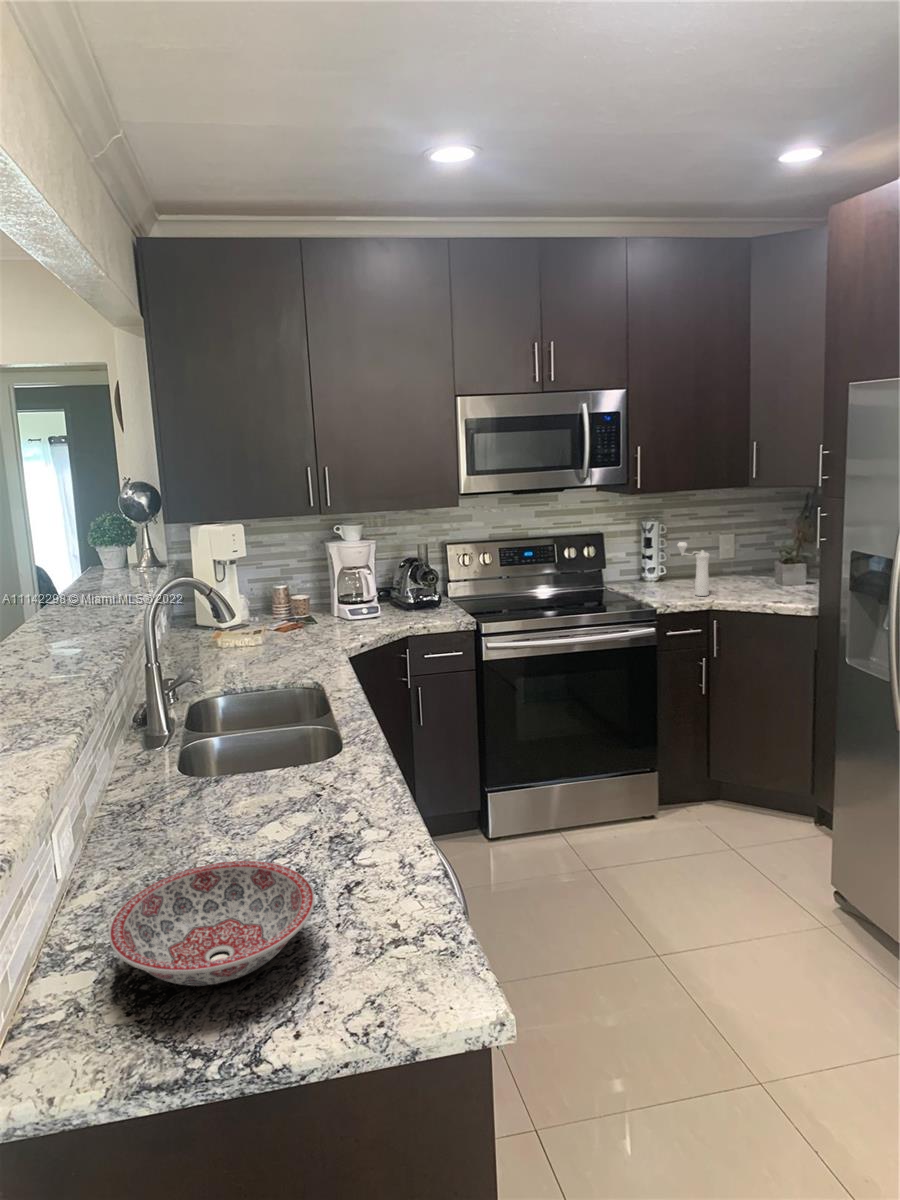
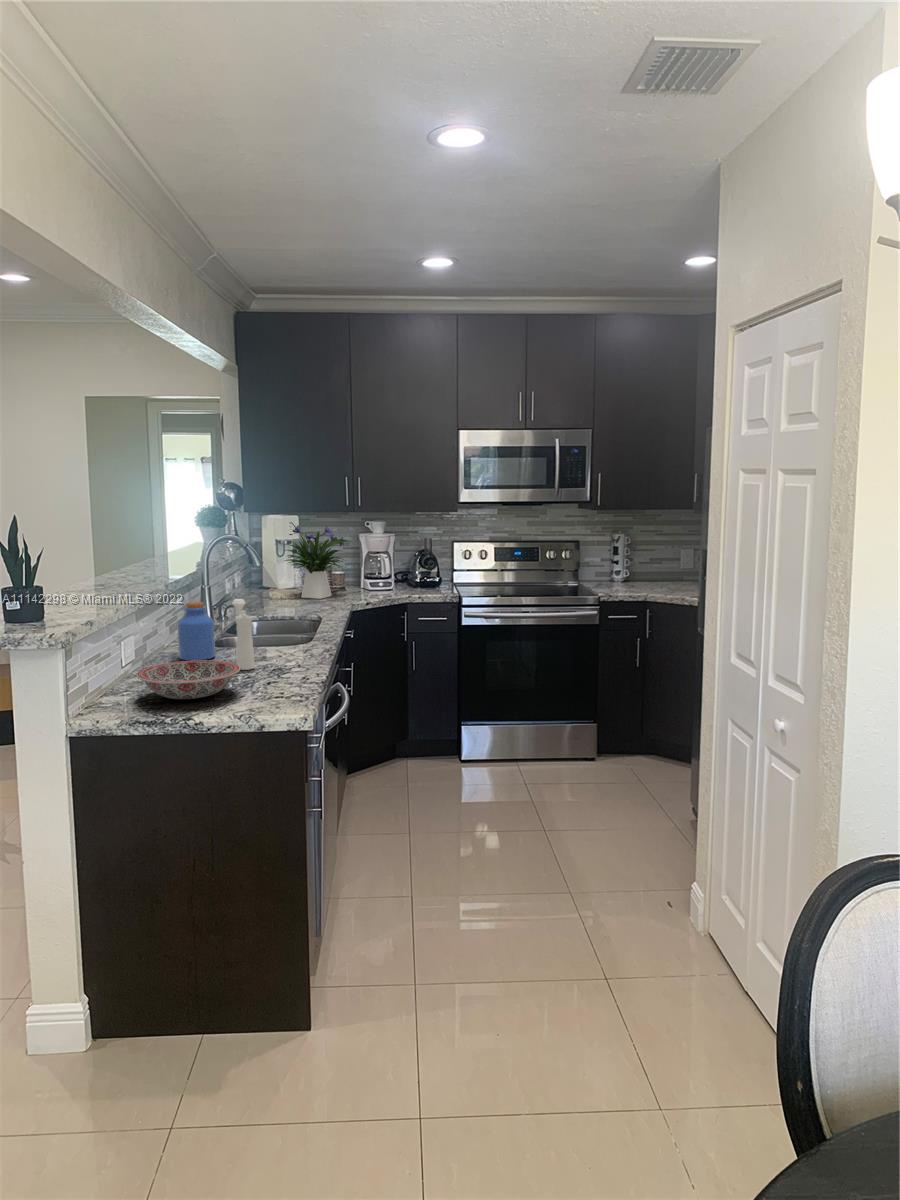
flower arrangement: none [220,535,324,640] -> present [285,522,347,599]
pepper mill: present [677,542,709,596] -> present [232,599,255,670]
jar: none [136,717,205,824] -> present [178,602,215,661]

